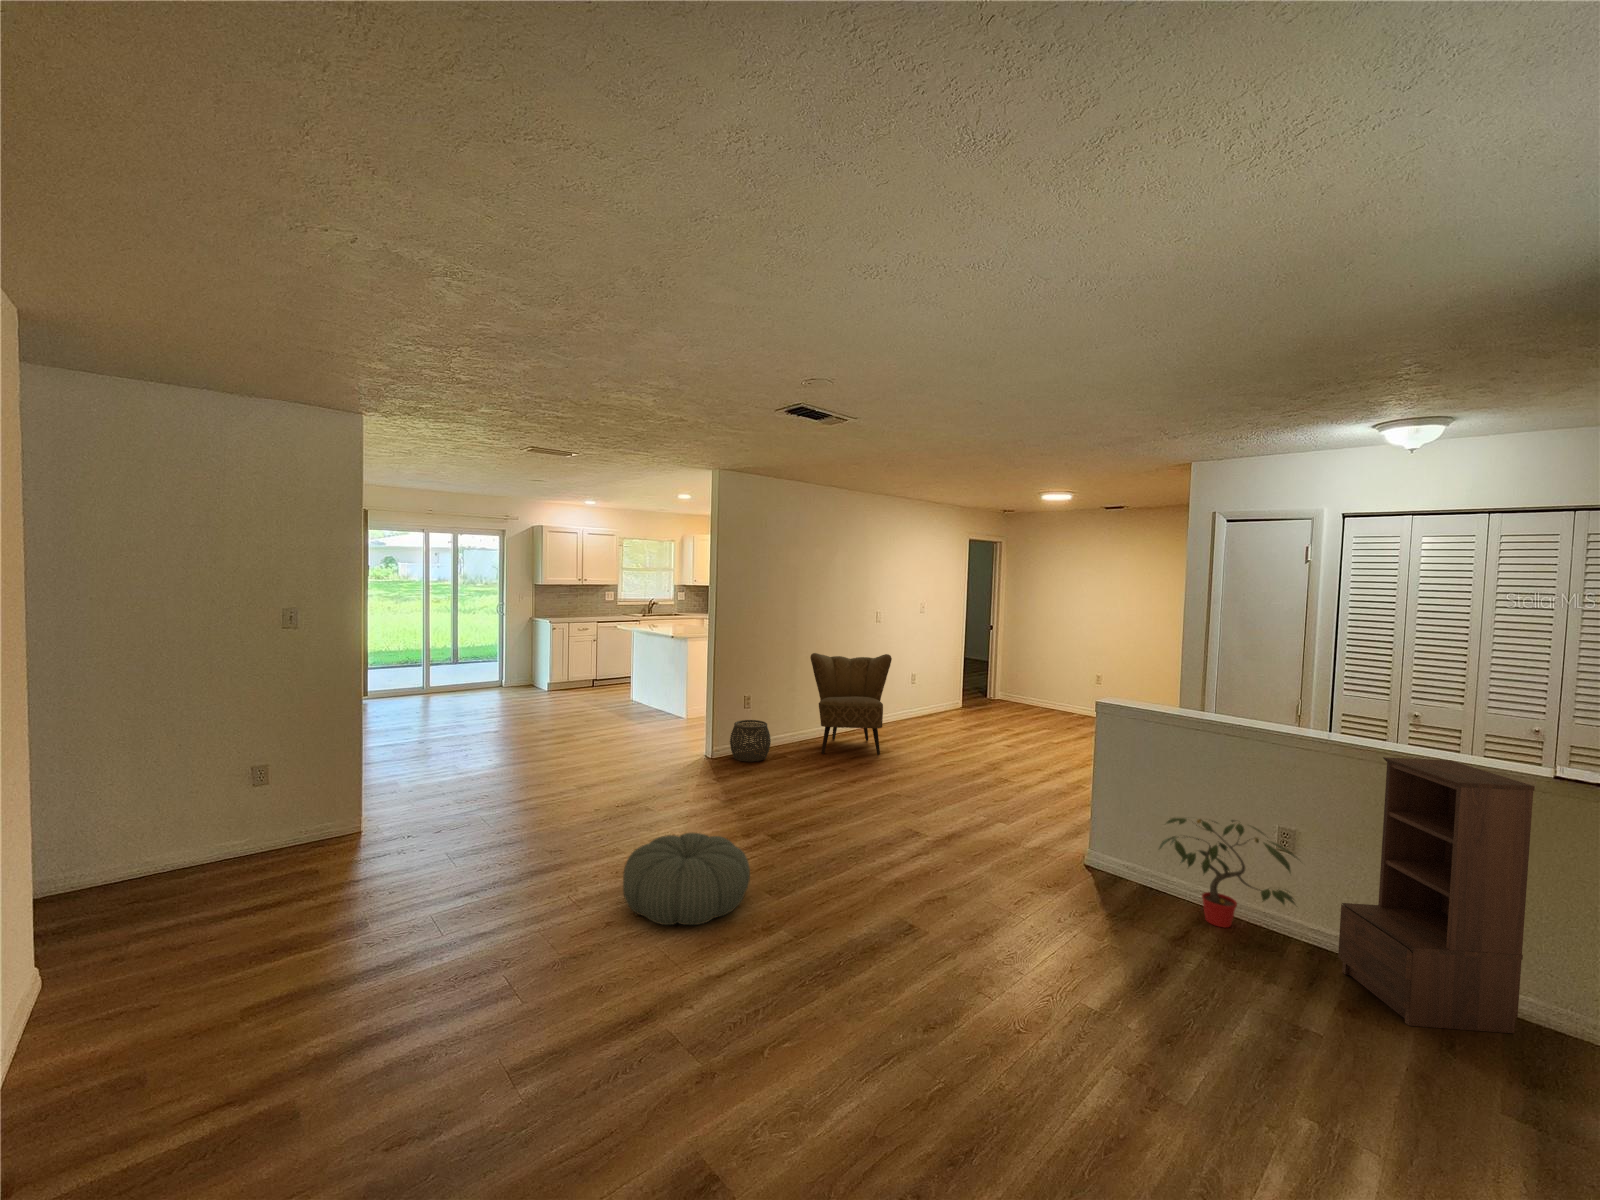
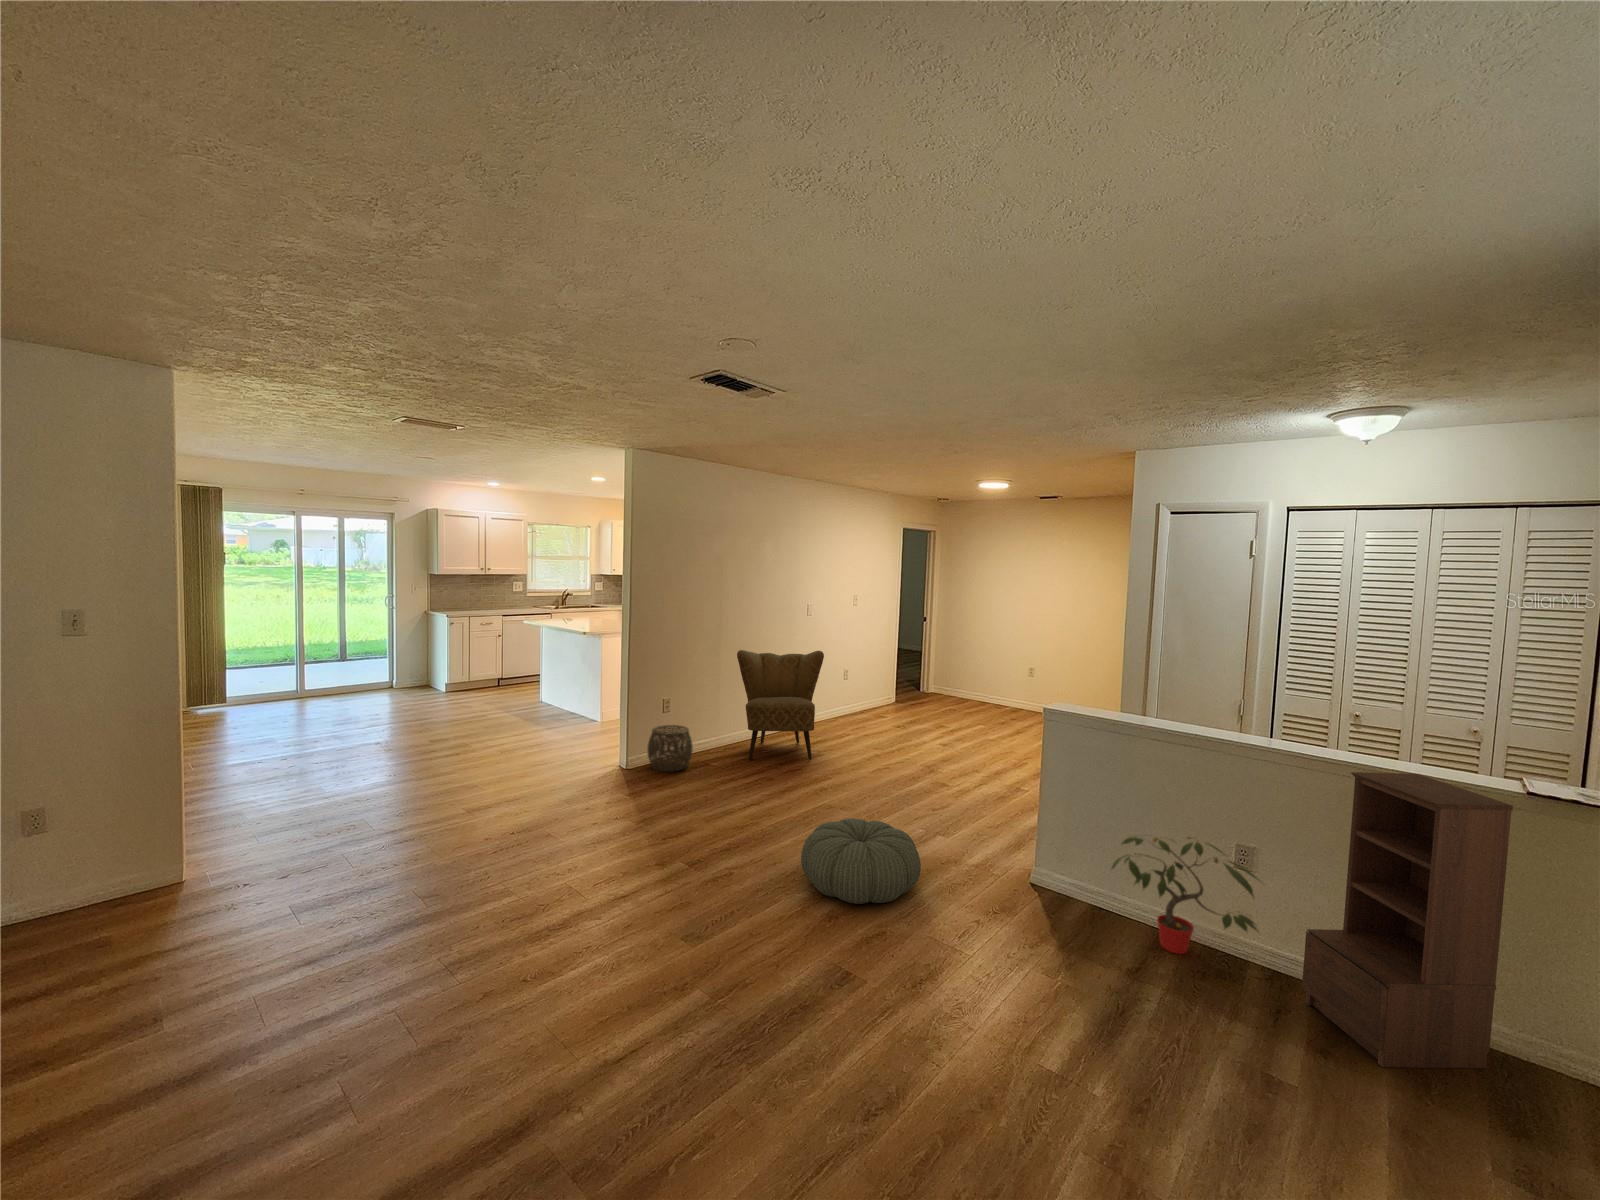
pouf: present [623,832,750,925] -> present [801,818,921,904]

